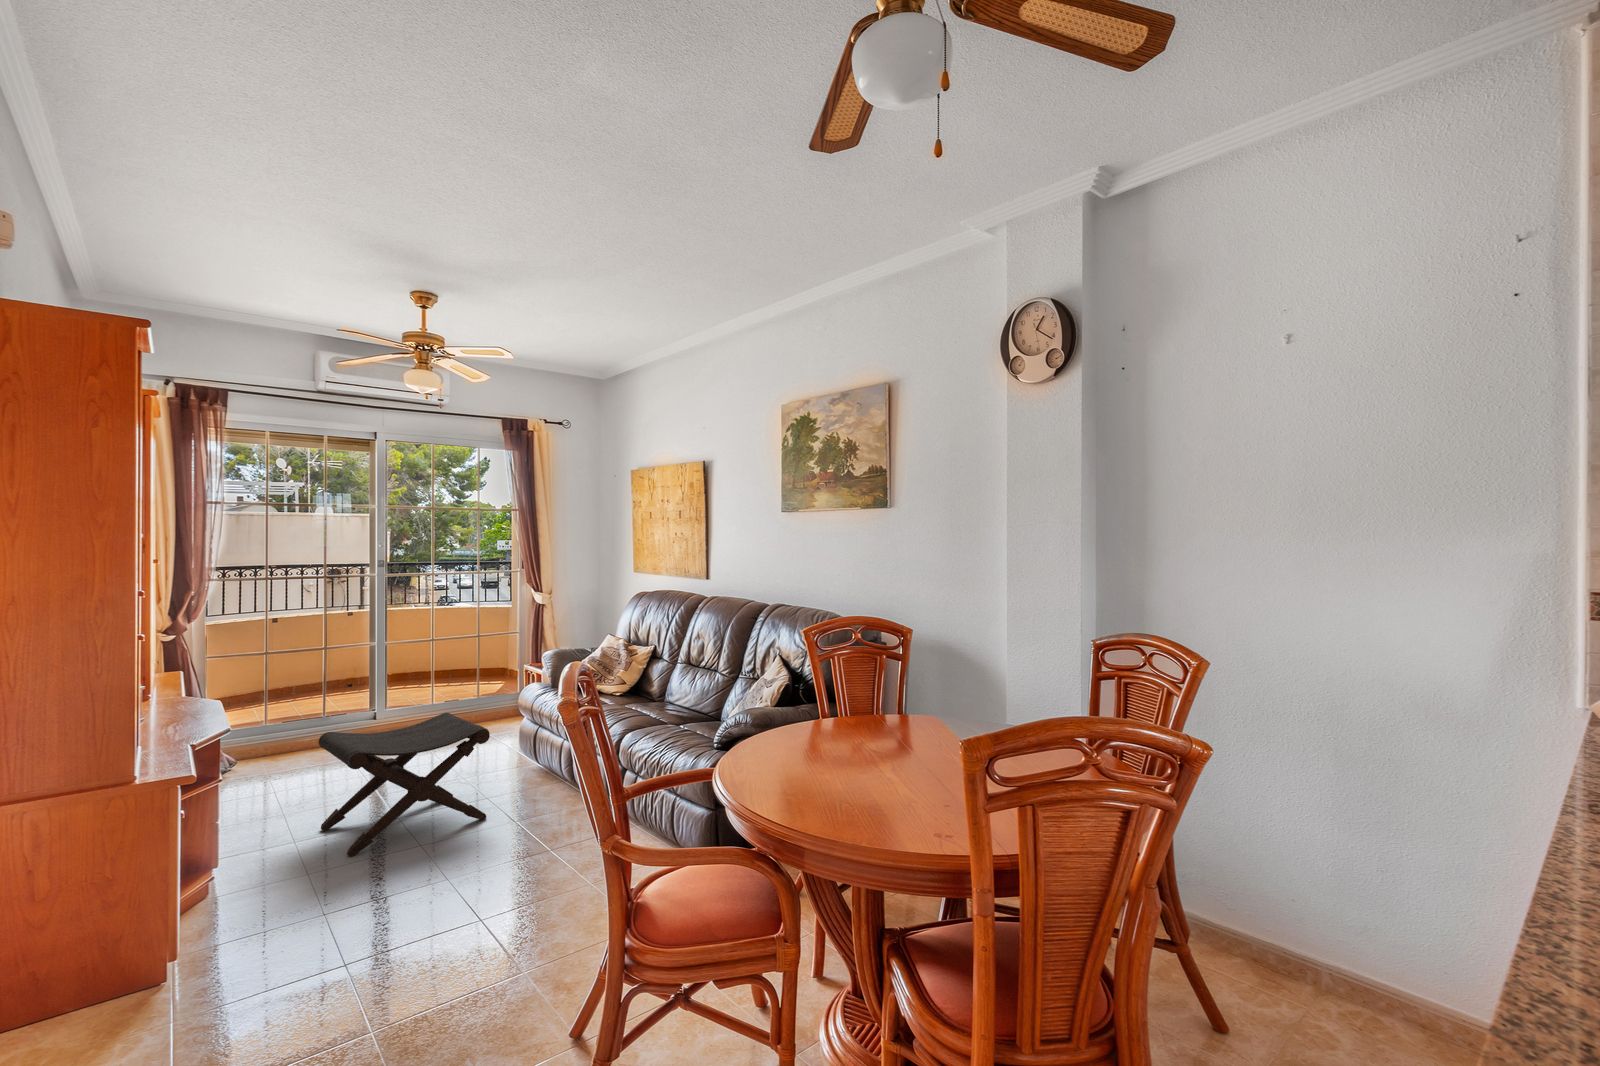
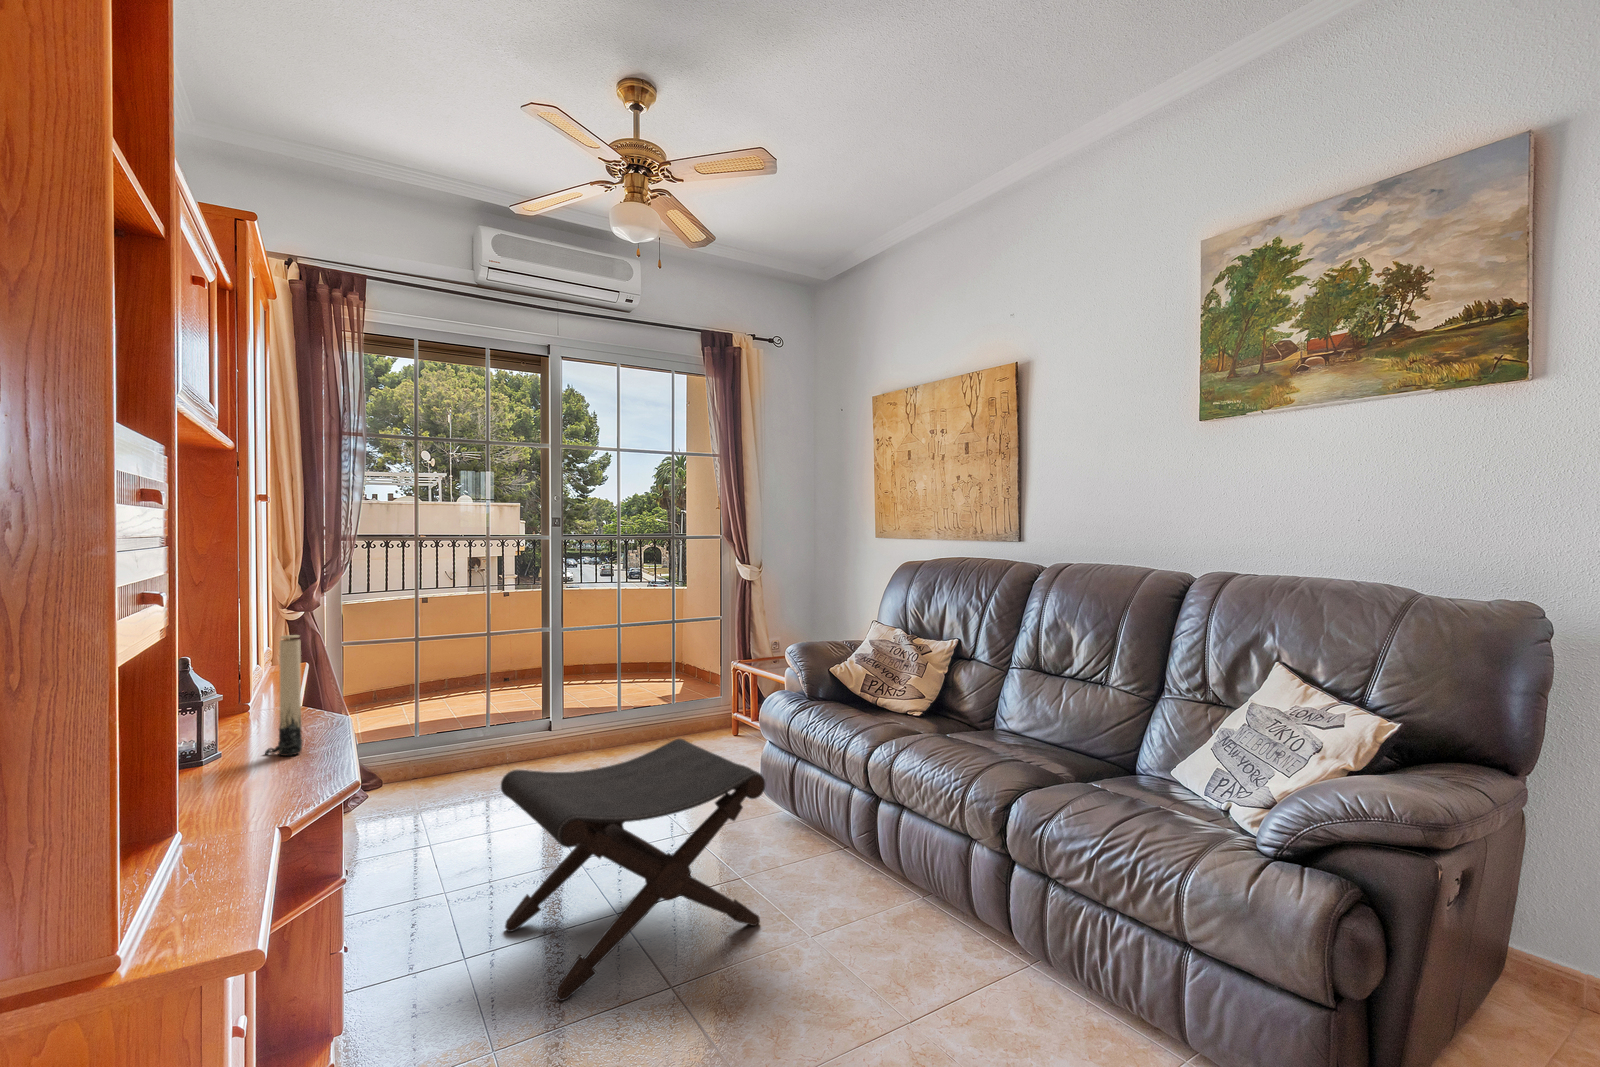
candle: none [172,652,194,716] -> present [265,635,303,756]

